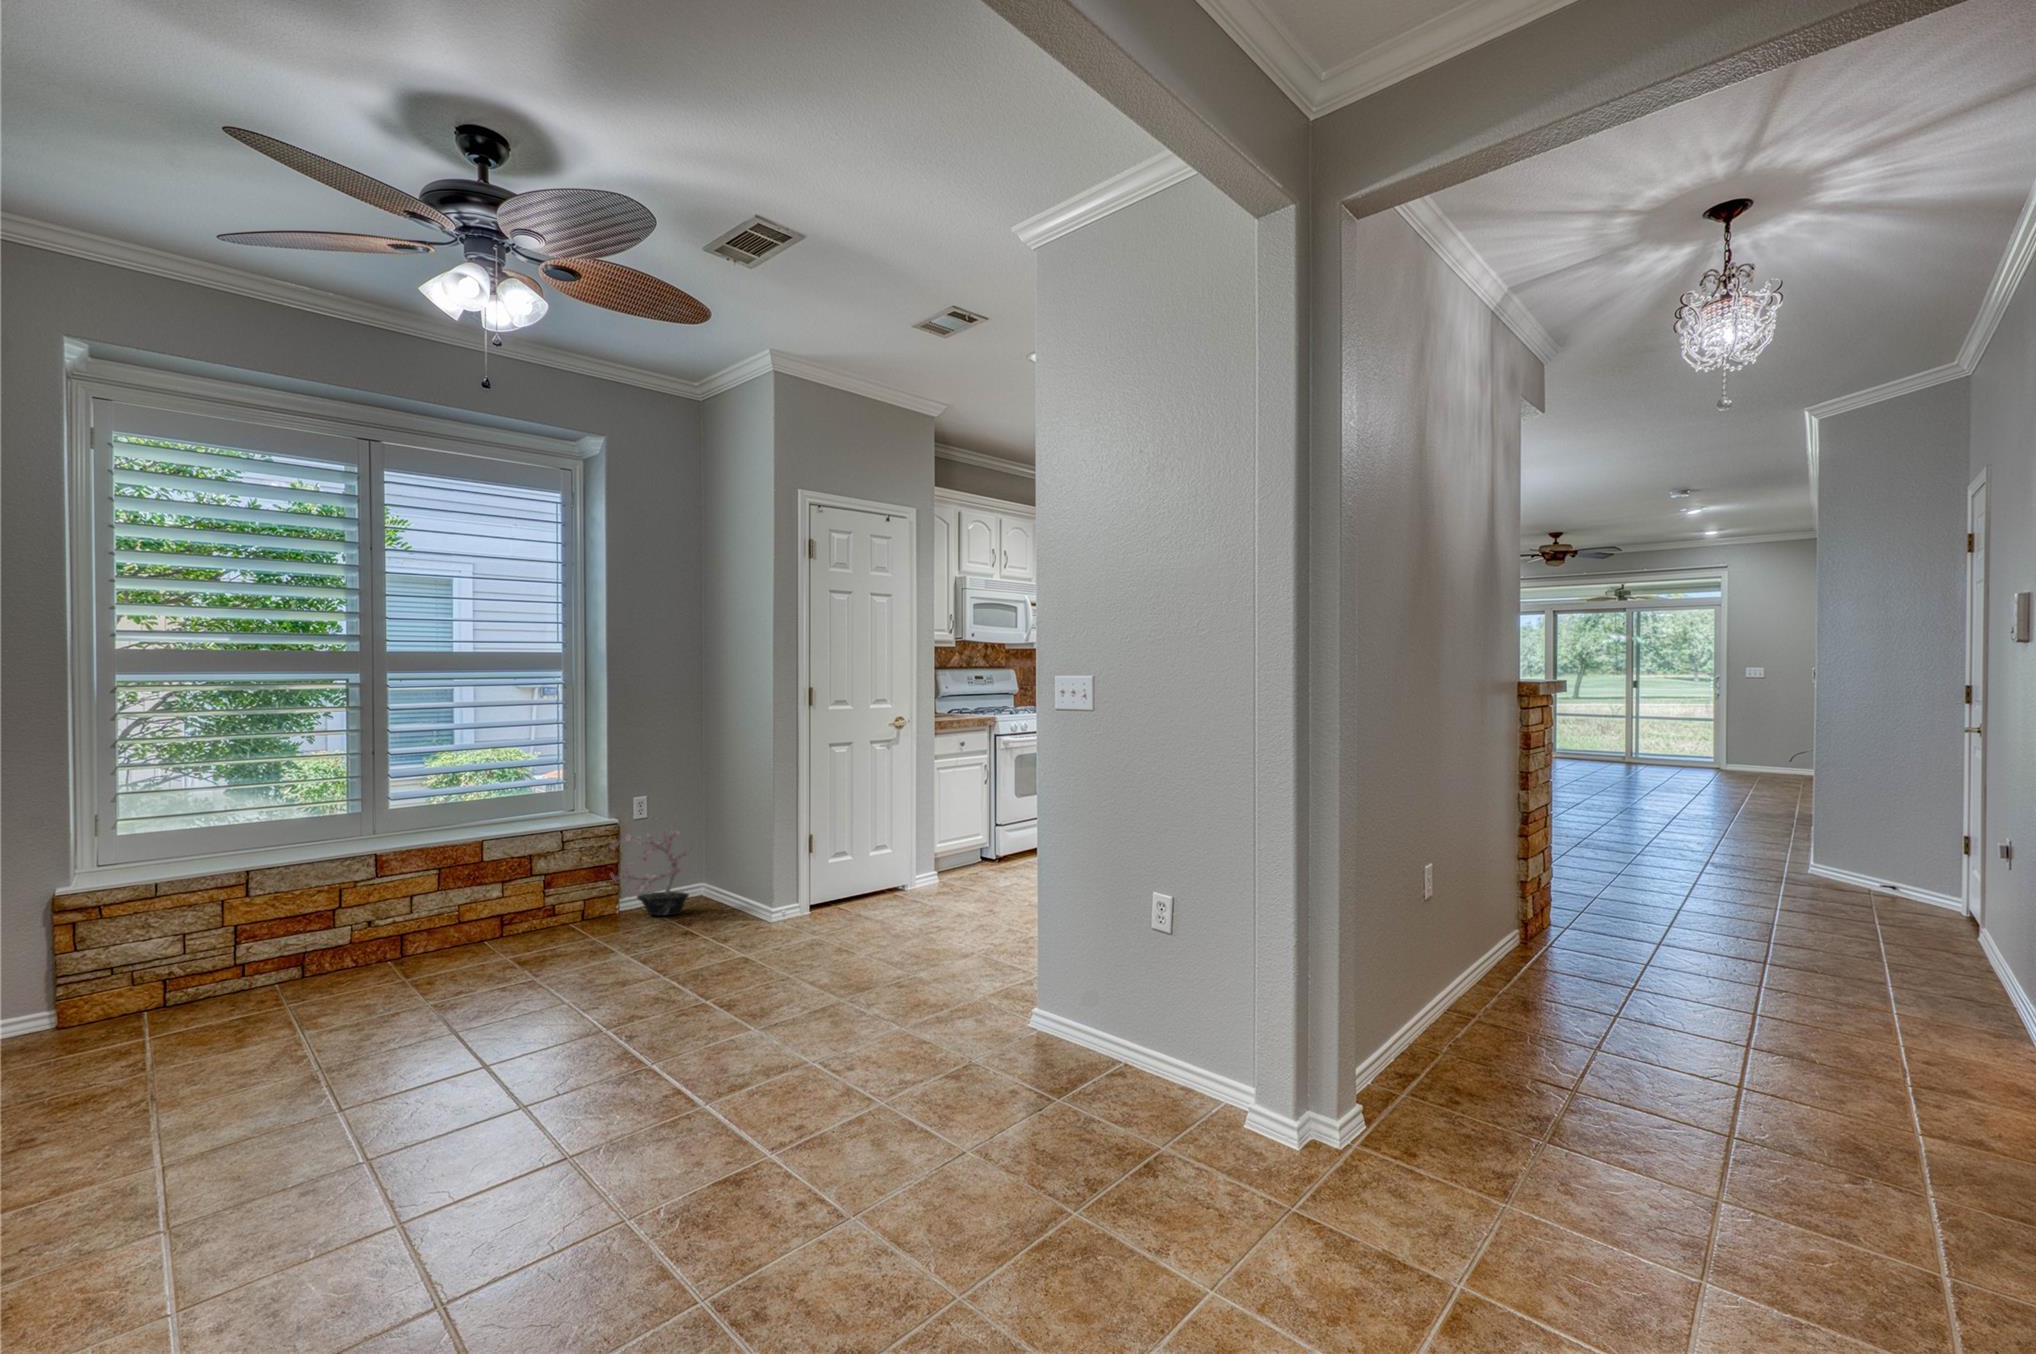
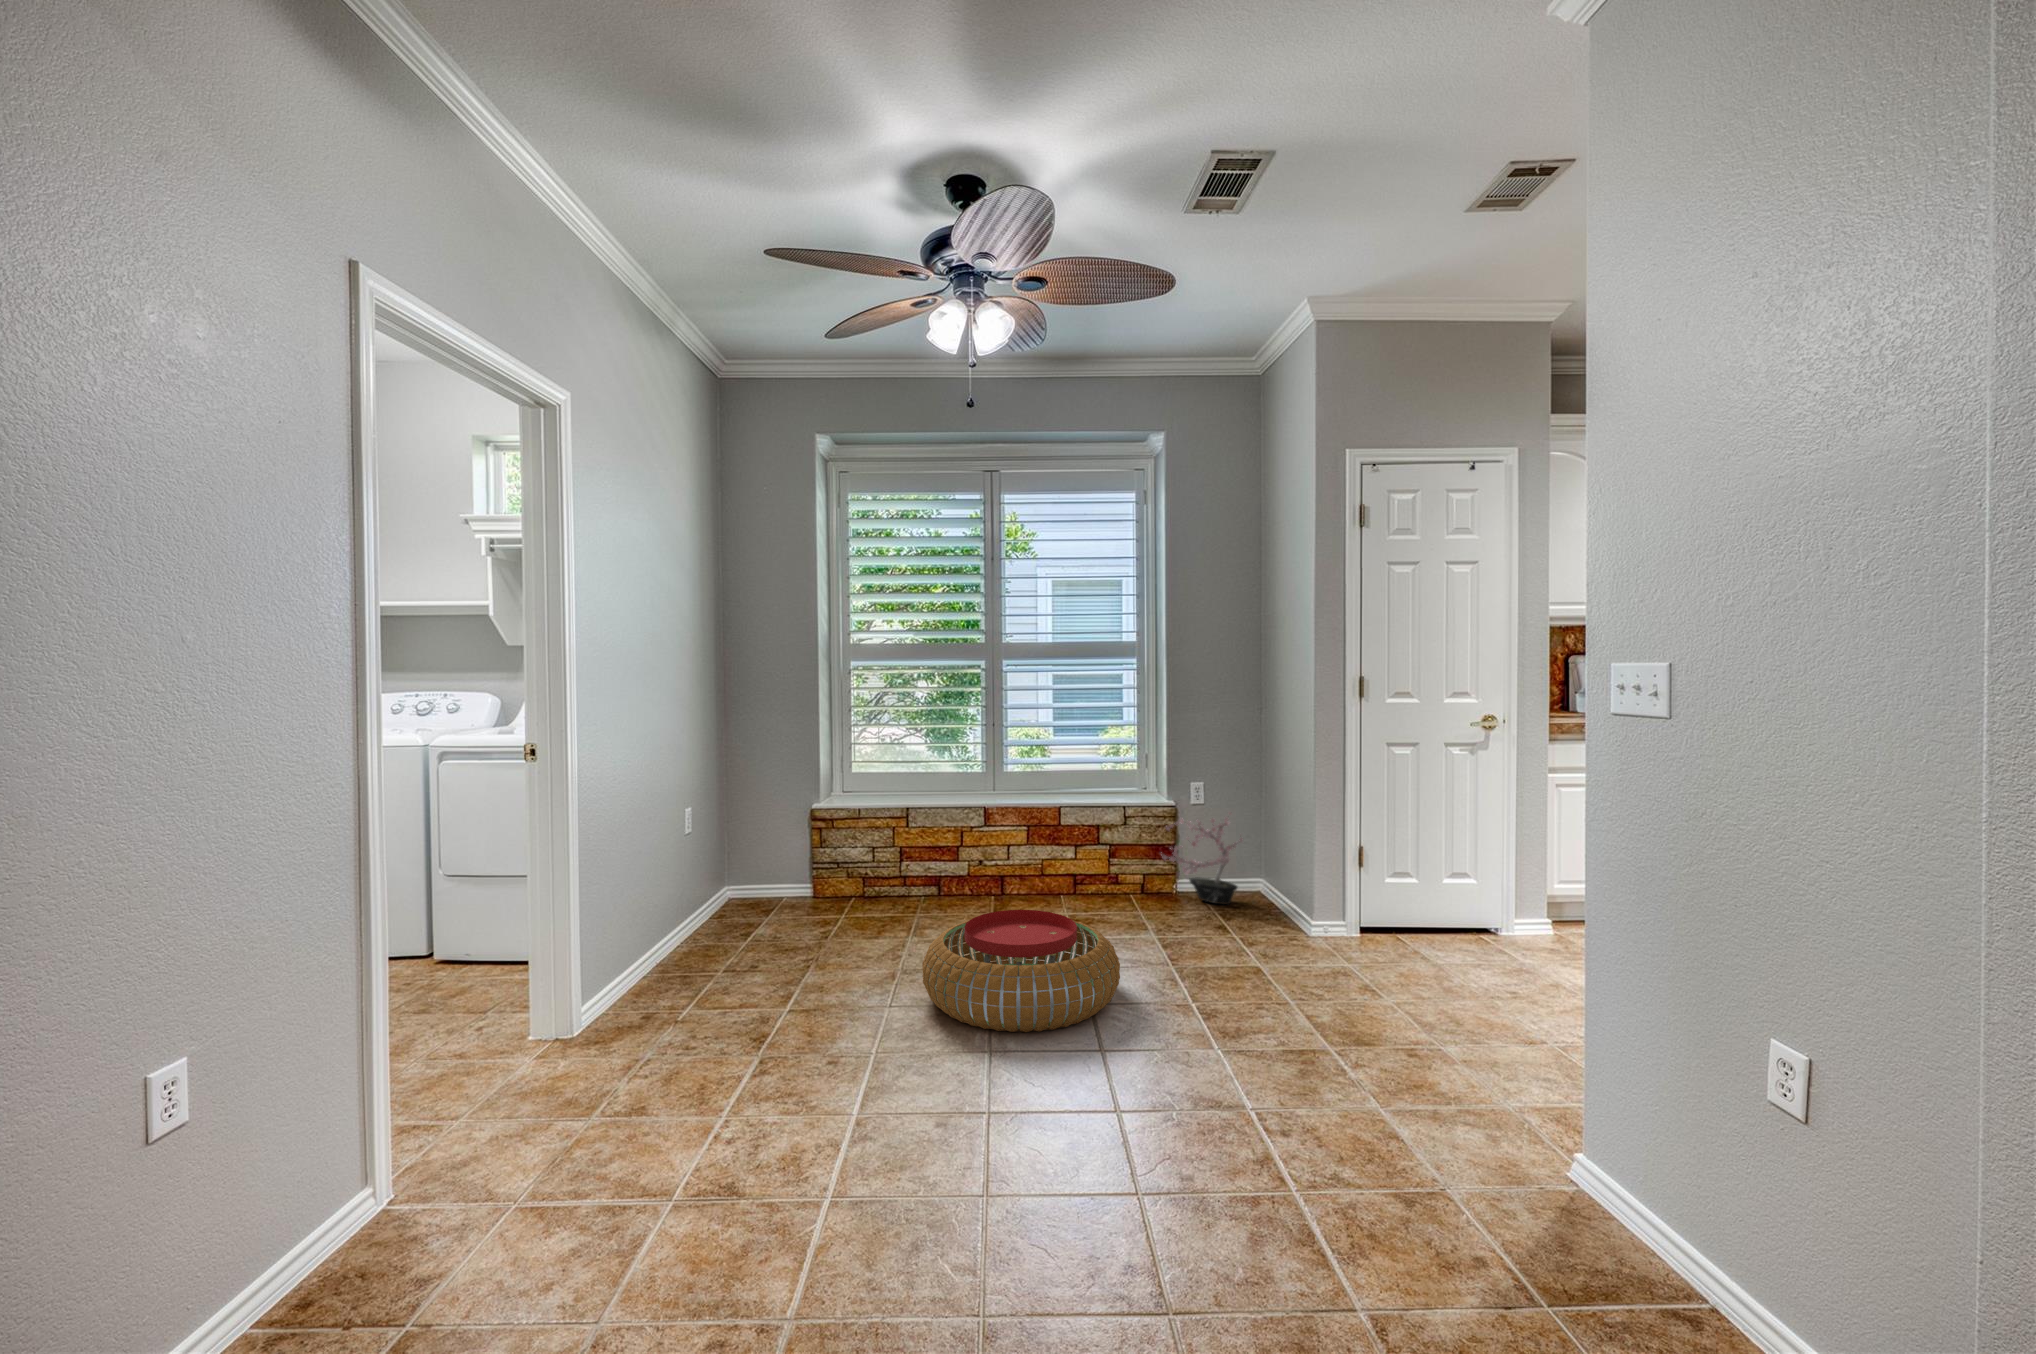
pouf: none [389,950,641,1092] -> present [922,910,1120,1032]

